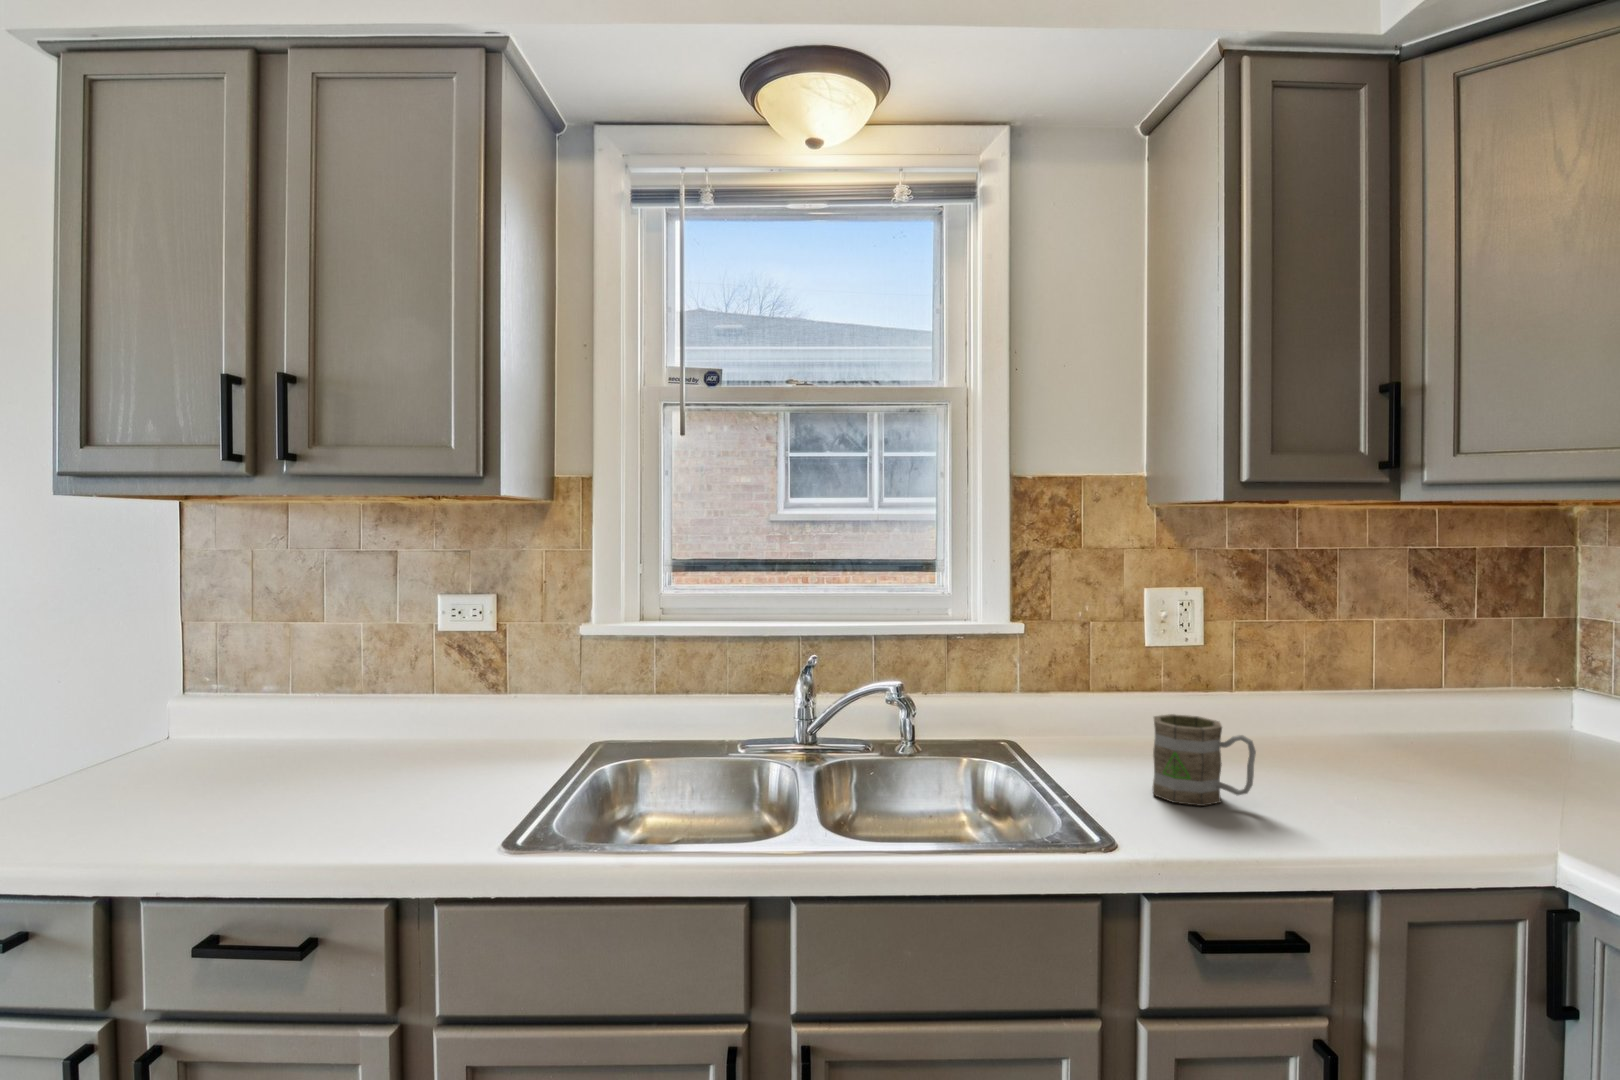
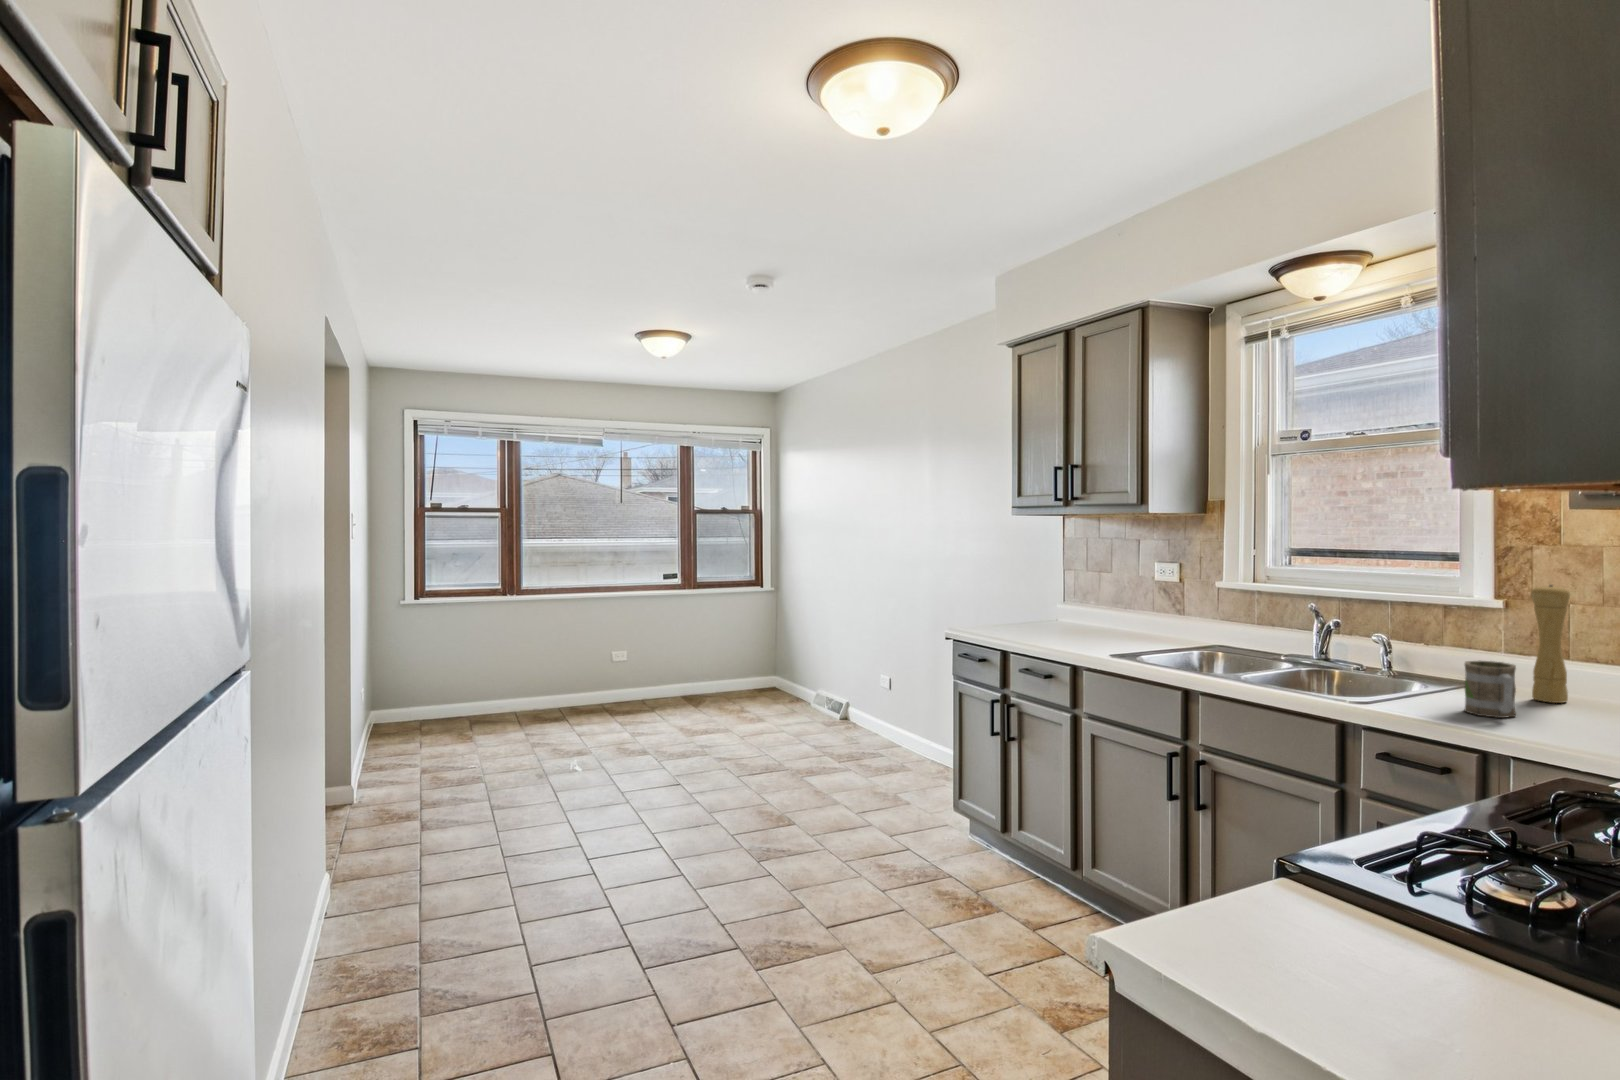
pepper mill: none [1116,597,1158,756] -> present [1531,585,1570,703]

